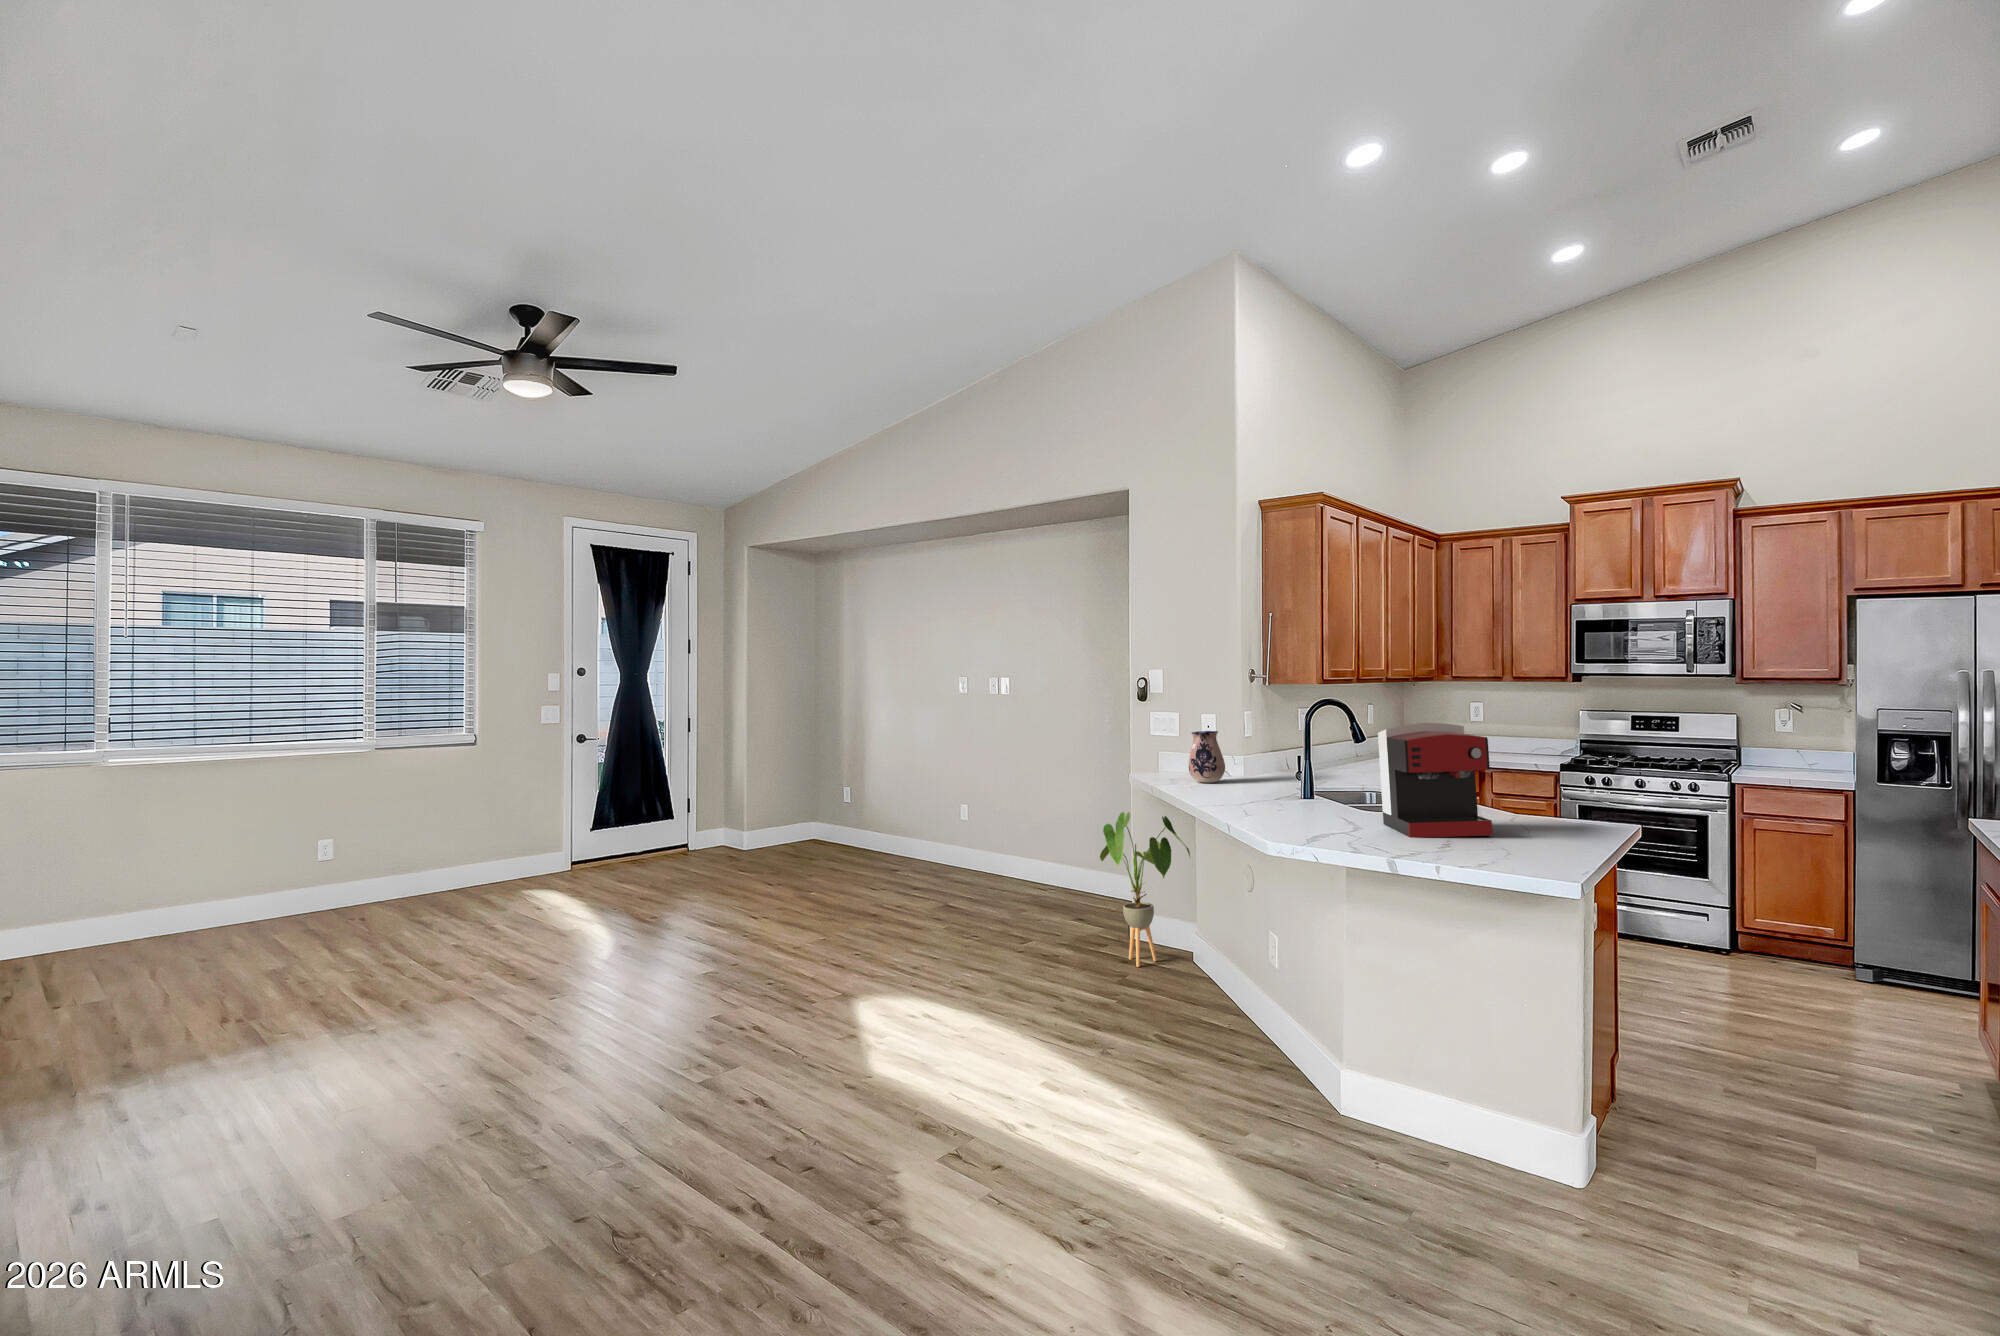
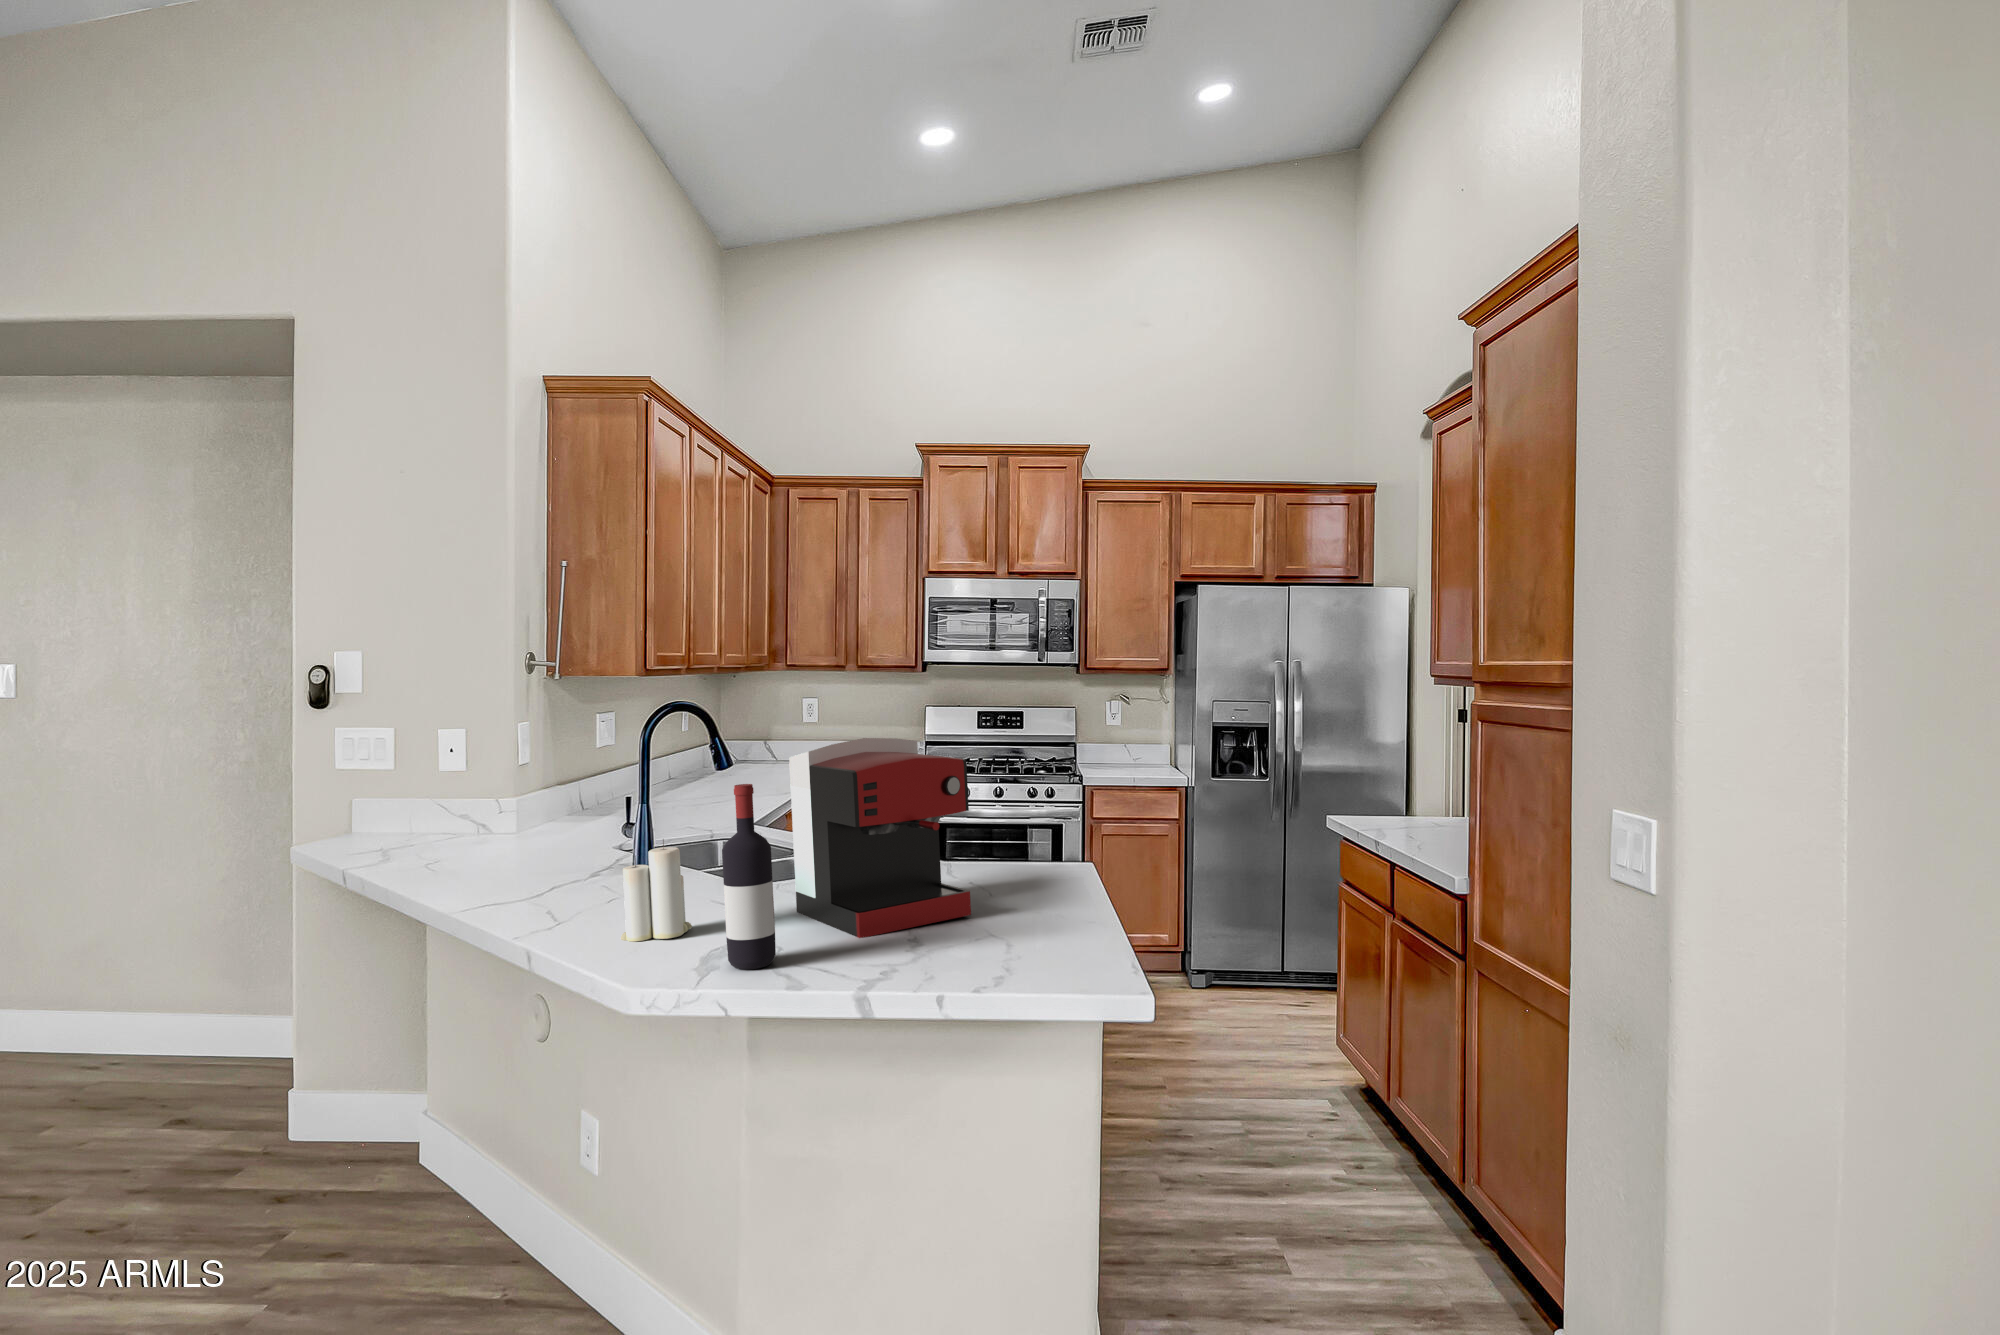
ceramic pitcher: present [1189,731,1225,783] -> none [407,758,479,854]
wine bottle: none [1322,743,1352,841] -> present [722,784,776,970]
candle: none [1278,772,1318,826] -> present [621,839,692,941]
house plant: present [1100,812,1190,967] -> none [206,923,411,1227]

